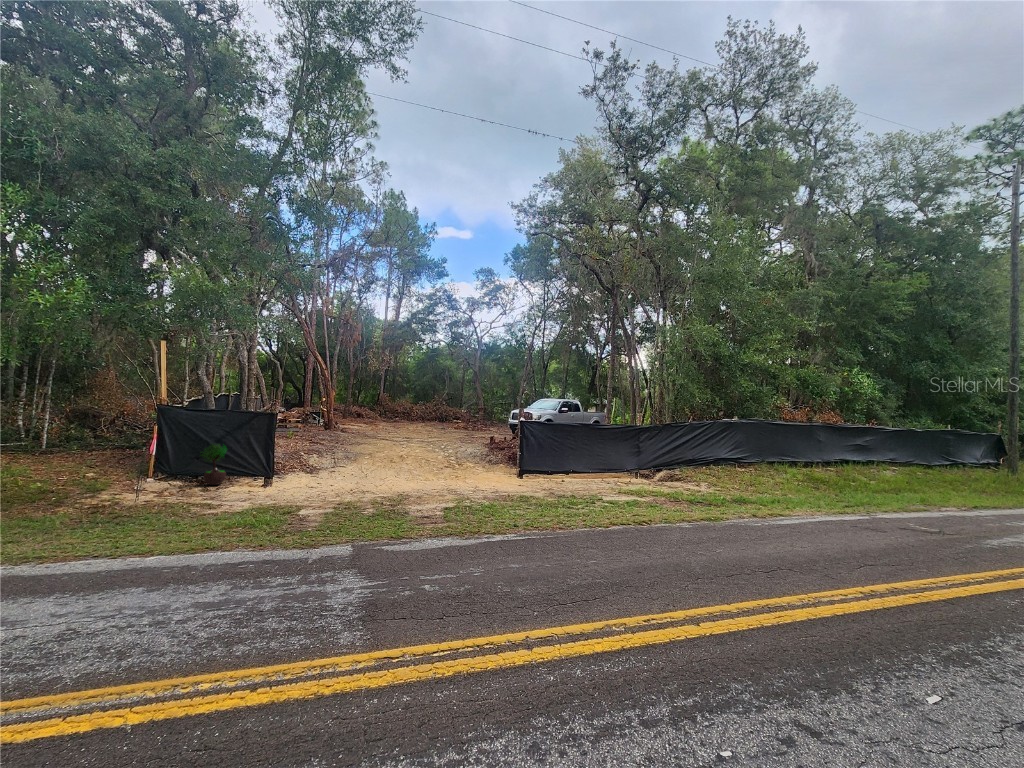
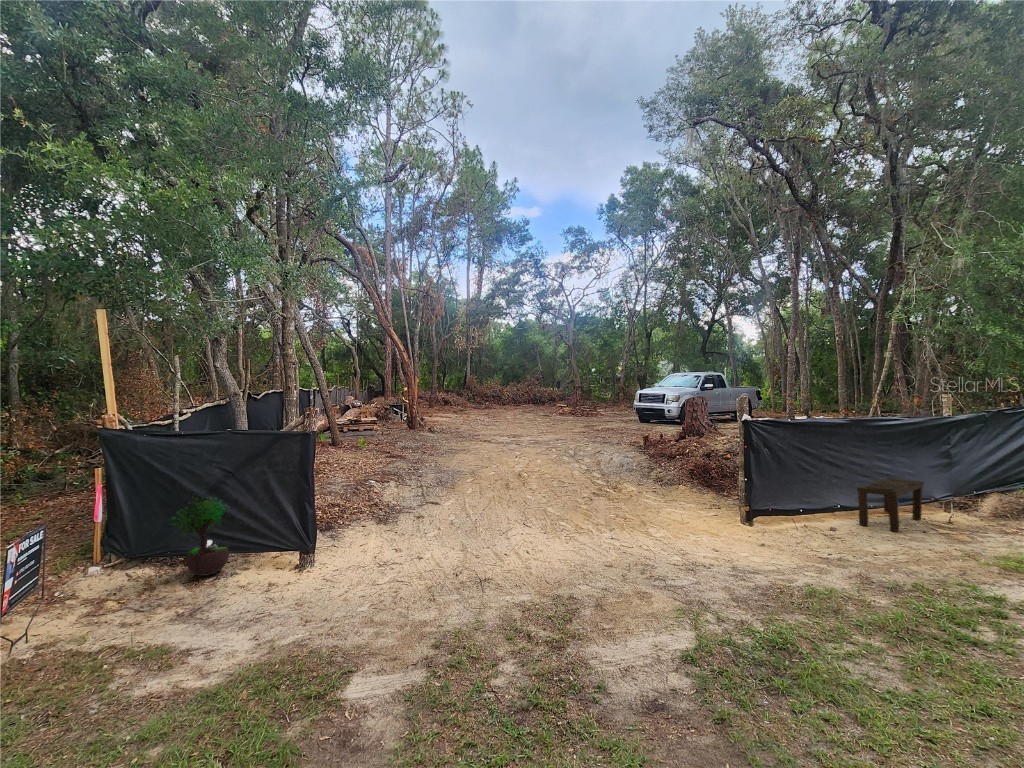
bench: none [573,456,609,480] -> present [857,477,924,532]

